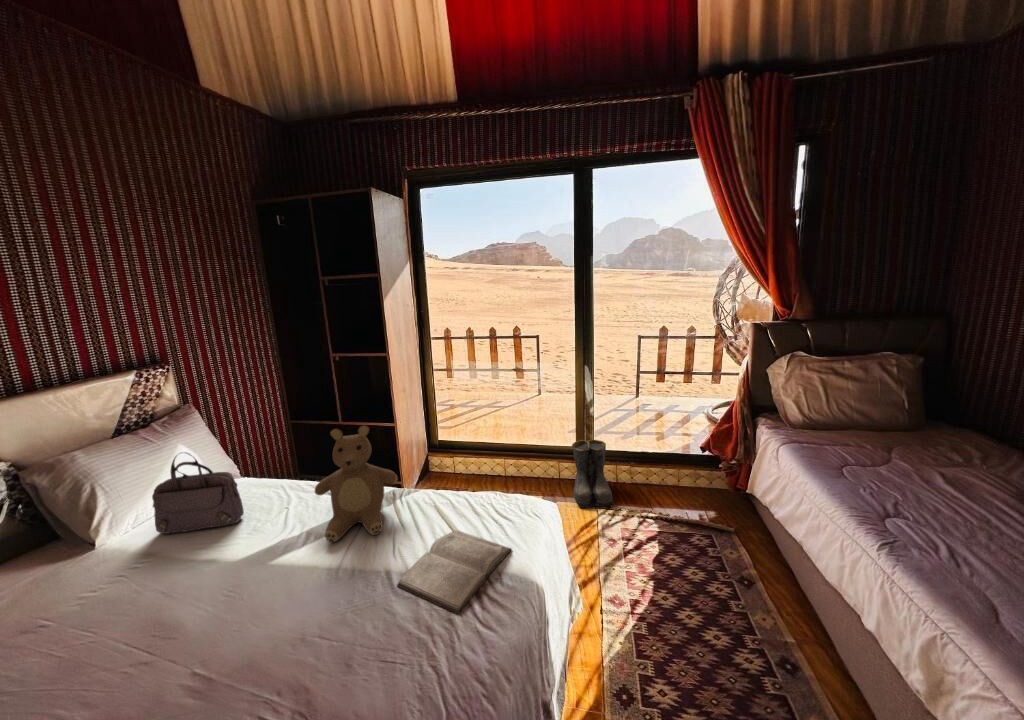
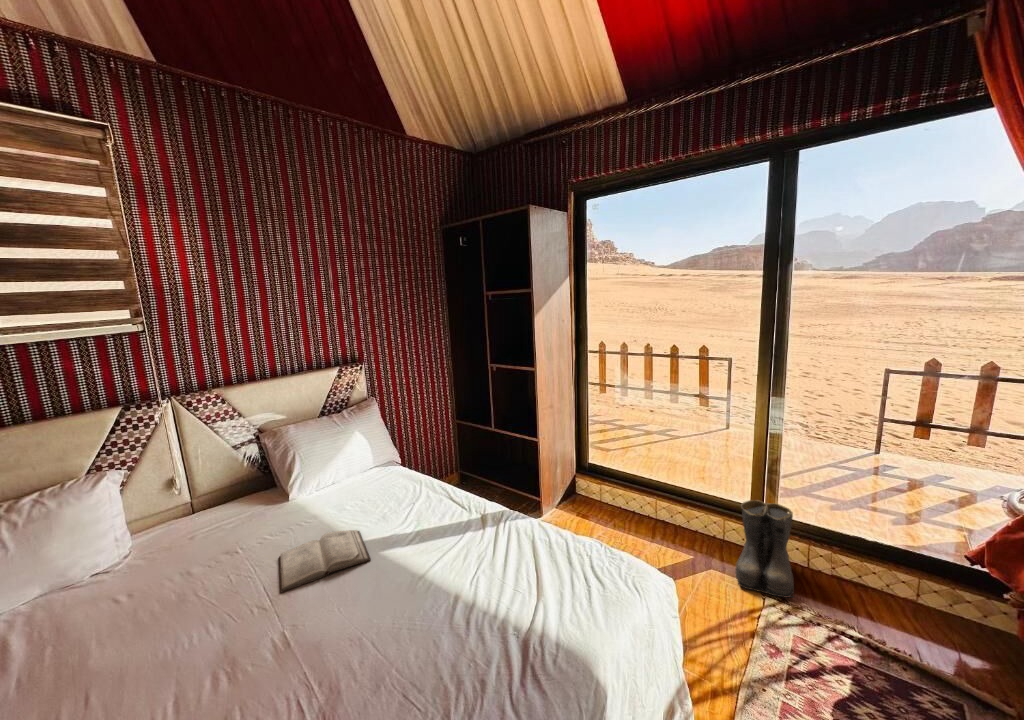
teddy bear: present [315,426,398,542] -> none [426,444,499,554]
handbag: present [152,453,244,534] -> none [331,441,386,507]
diary: present [397,530,512,614] -> present [279,530,371,593]

